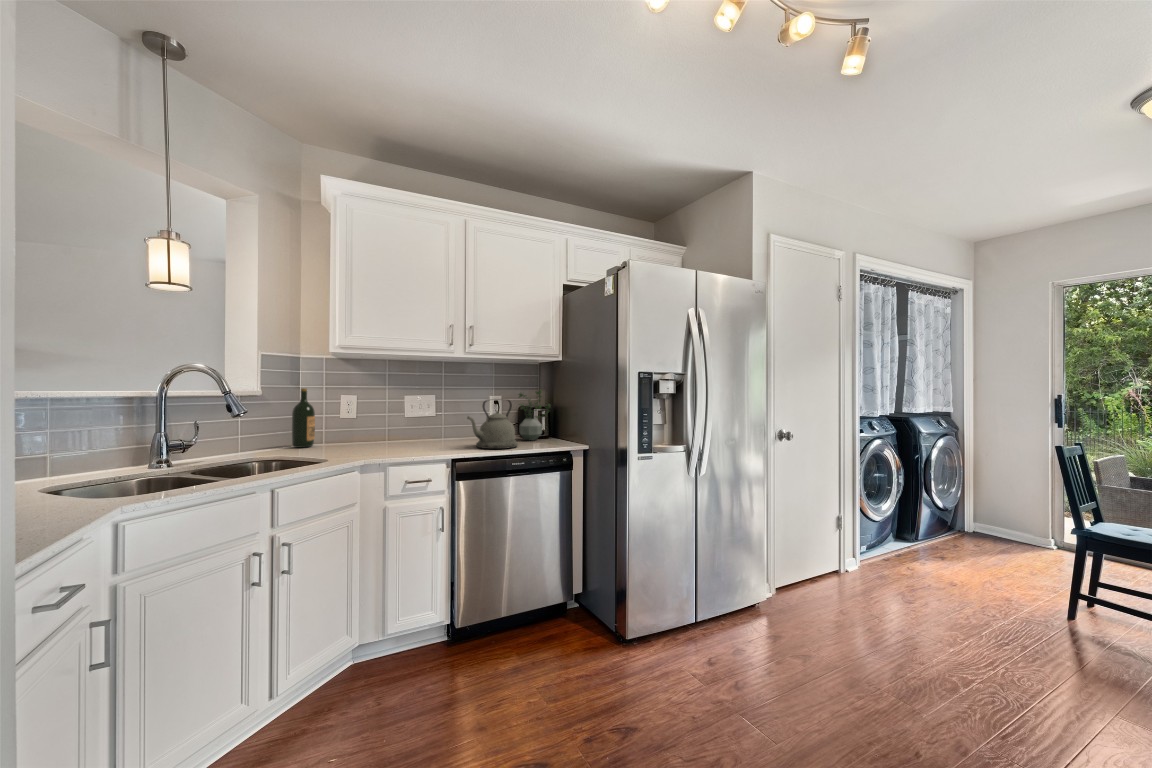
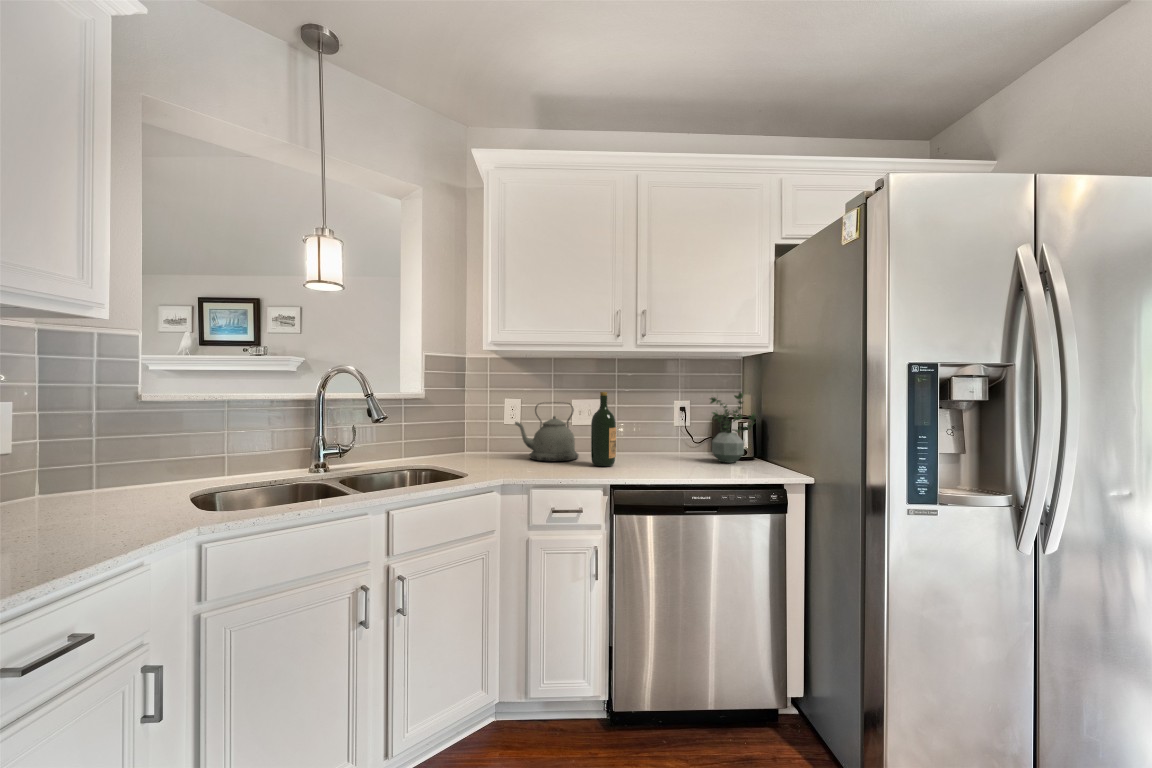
wine bottle: present [292,388,315,448] -> present [591,392,616,466]
kettle: present [468,400,518,449] -> present [515,403,579,461]

